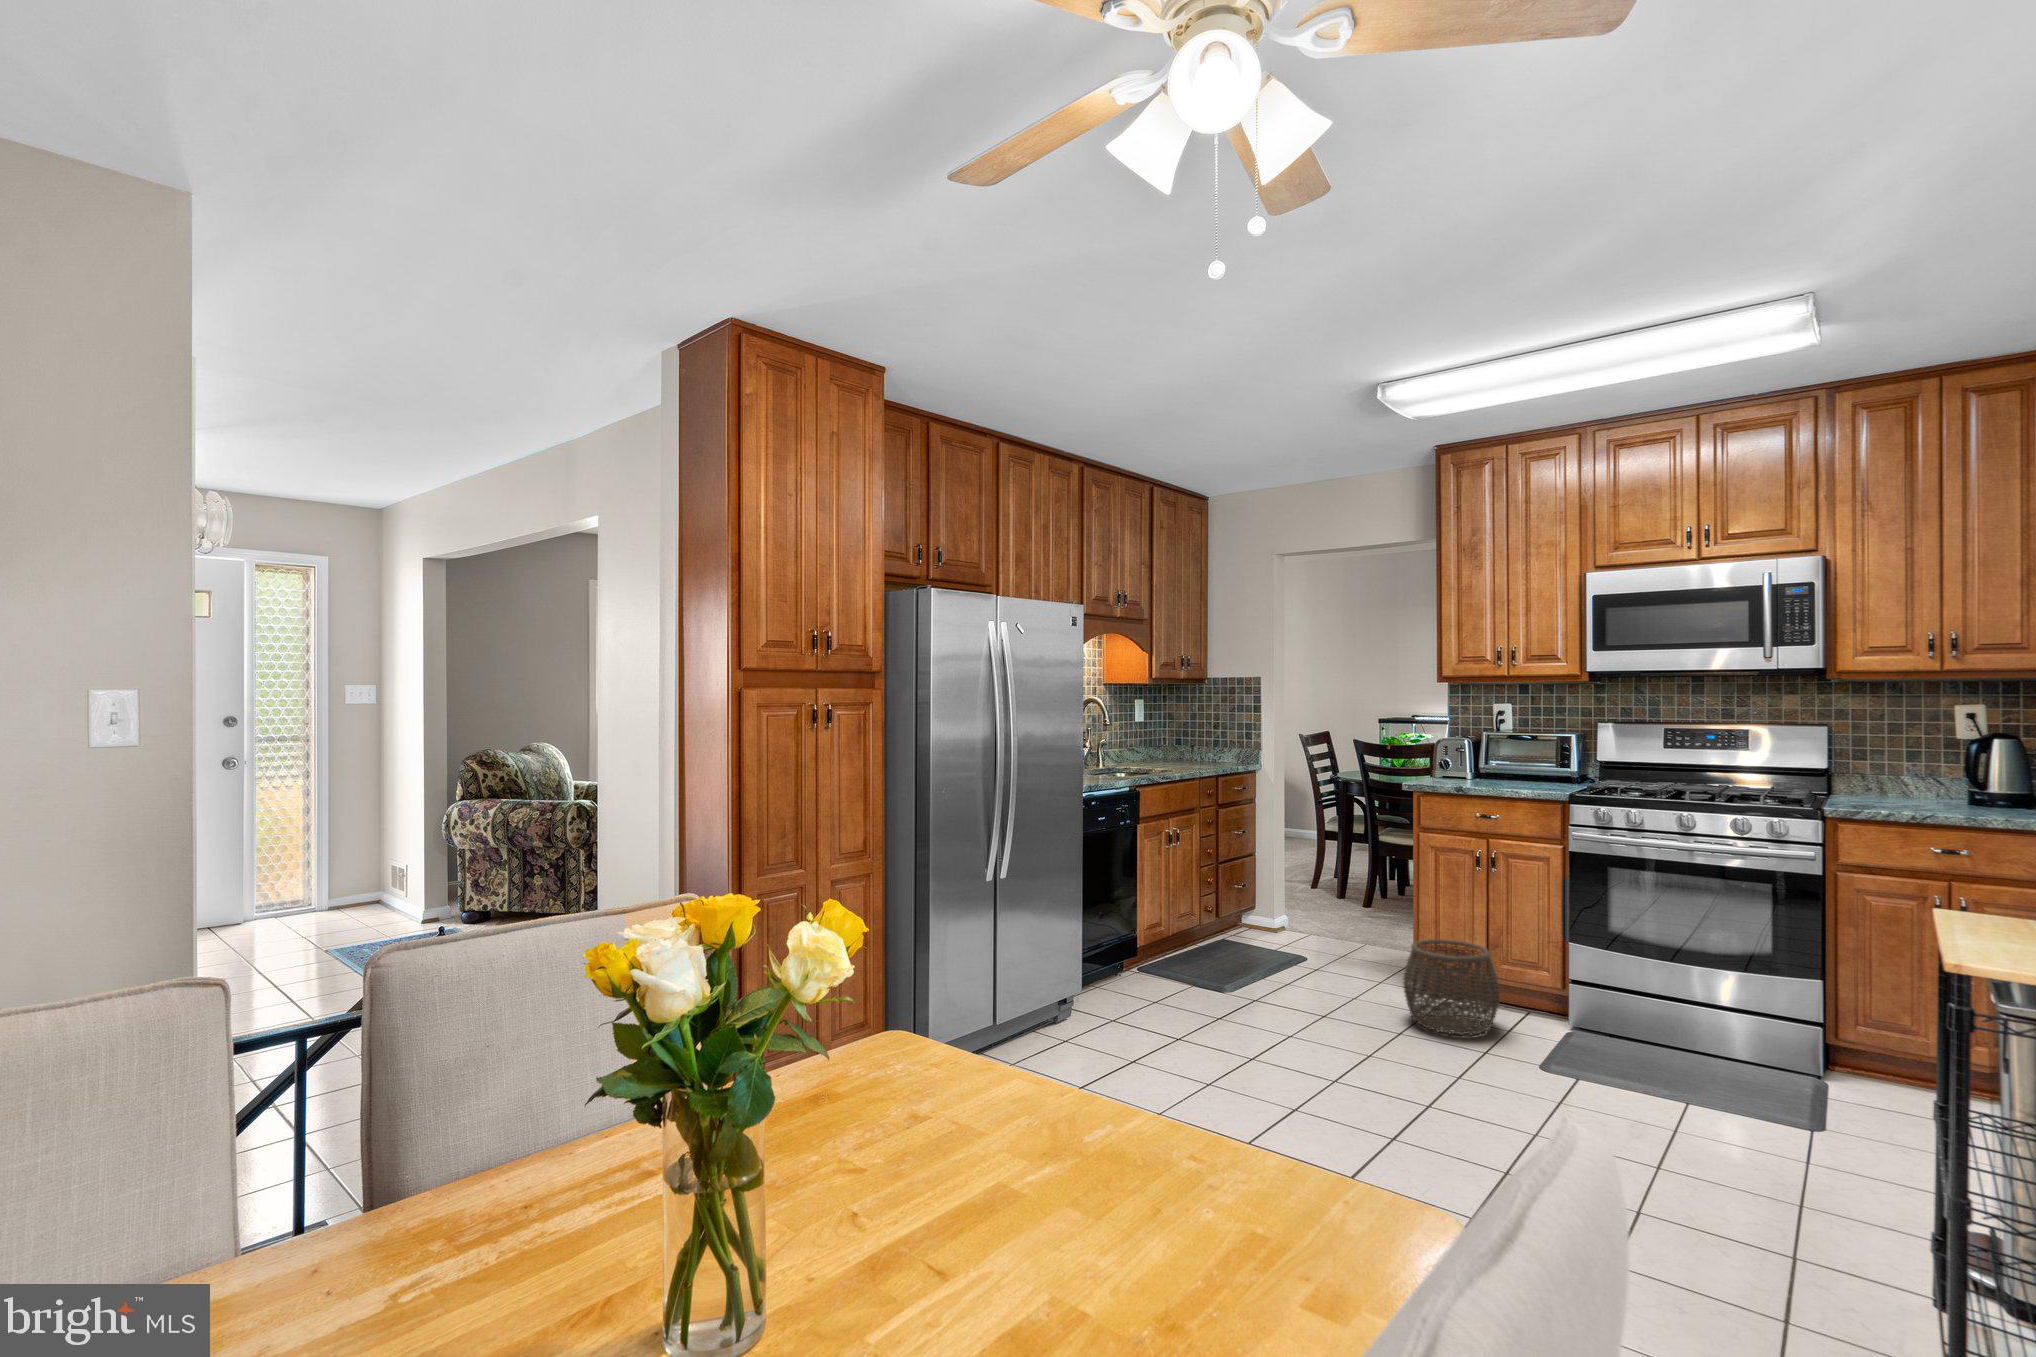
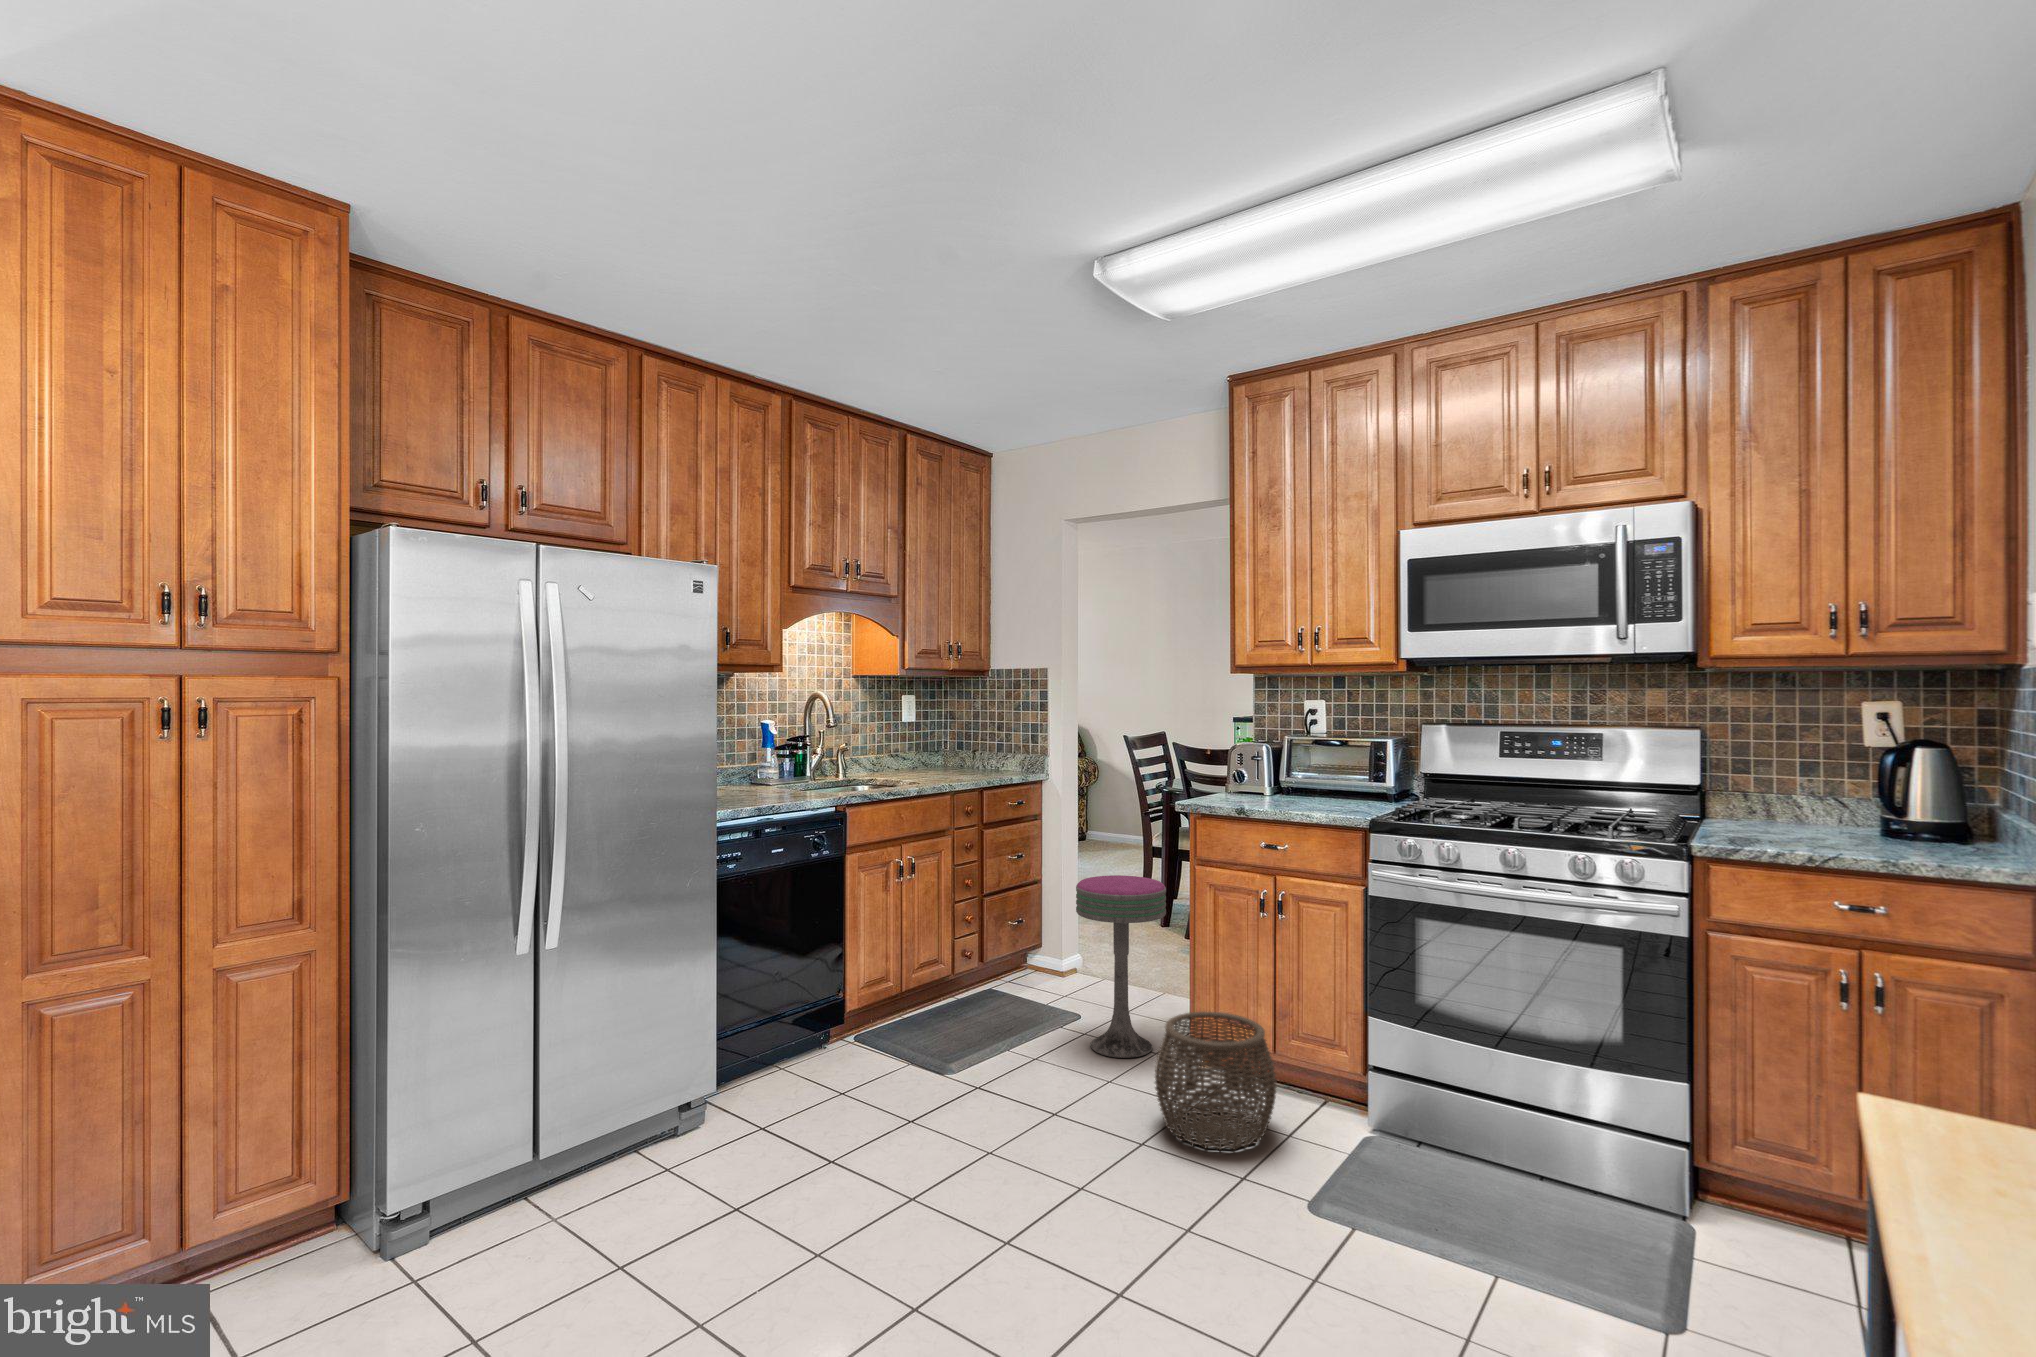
bar stool: none [1313,842,1387,982] -> present [1076,875,1166,1058]

